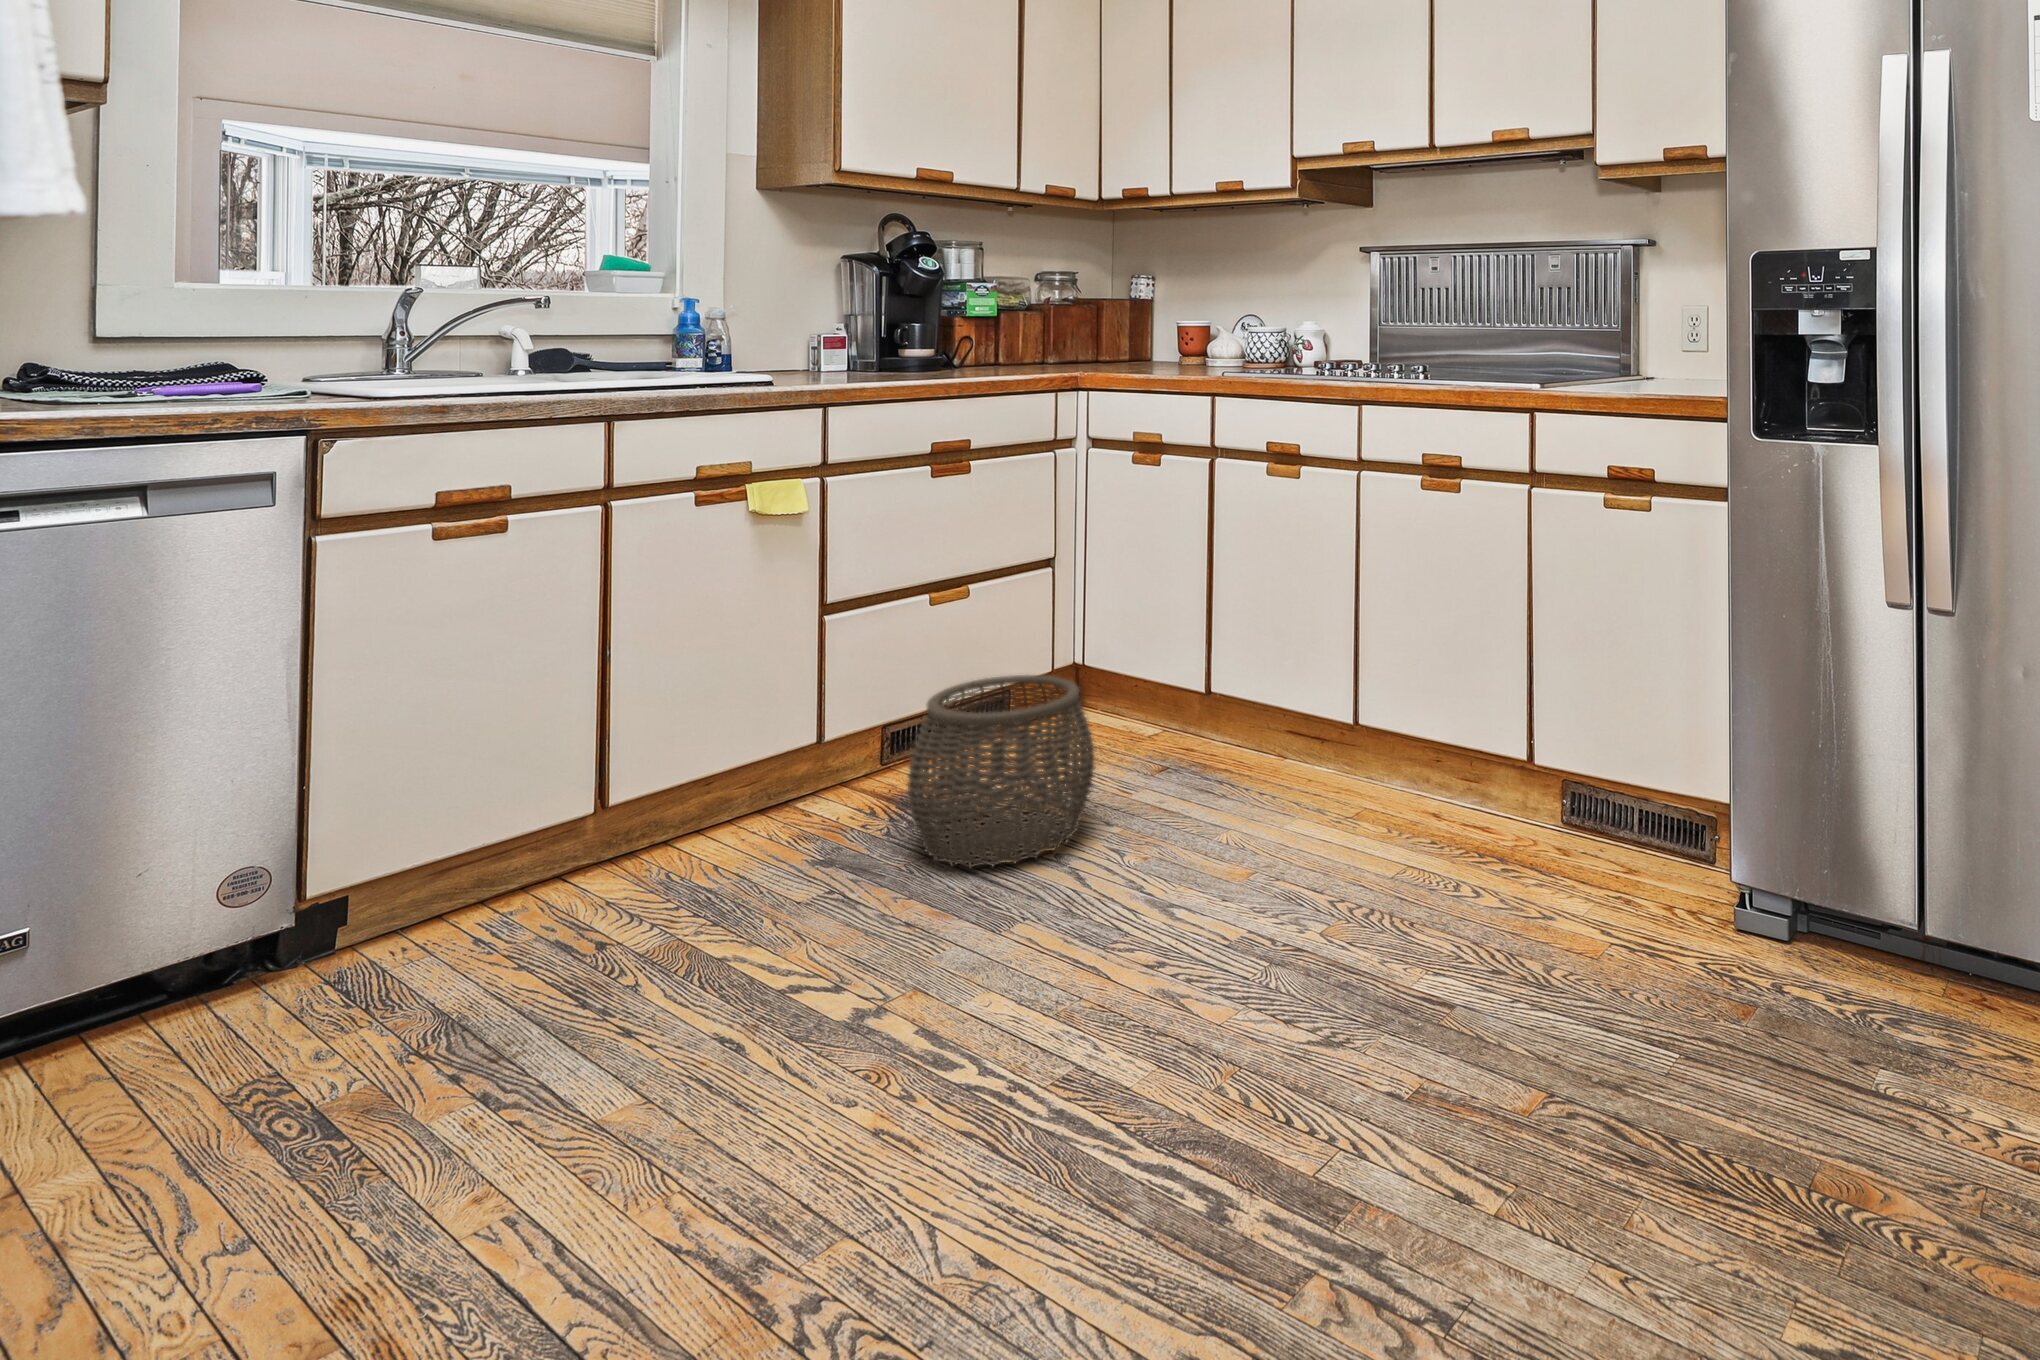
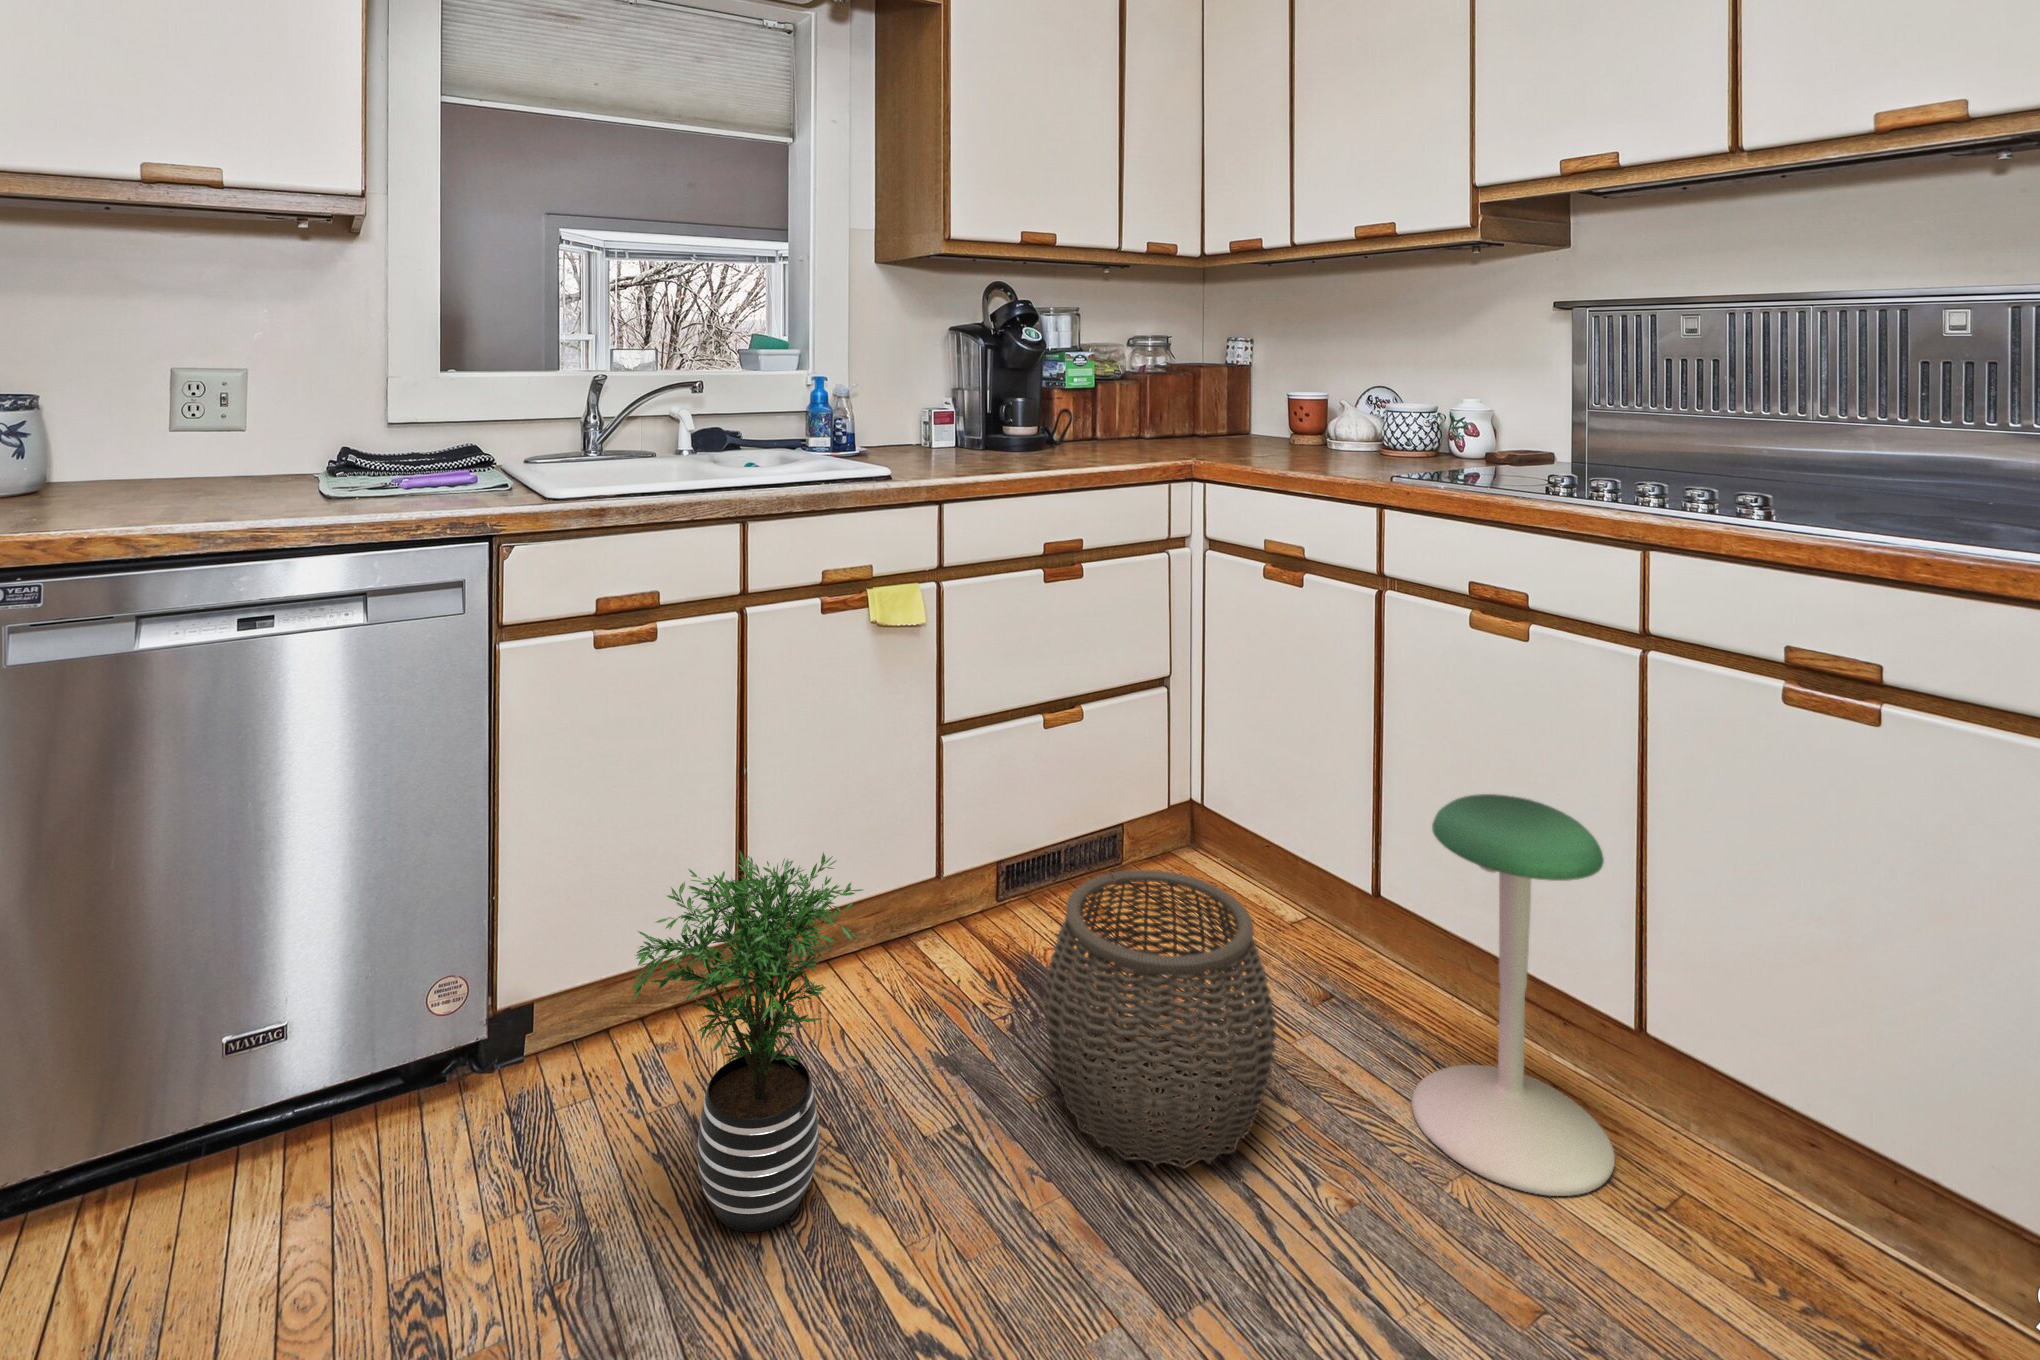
stool: none [1199,584,1326,829] -> present [1411,794,1615,1196]
potted plant: none [501,671,744,964] -> present [632,851,862,1232]

